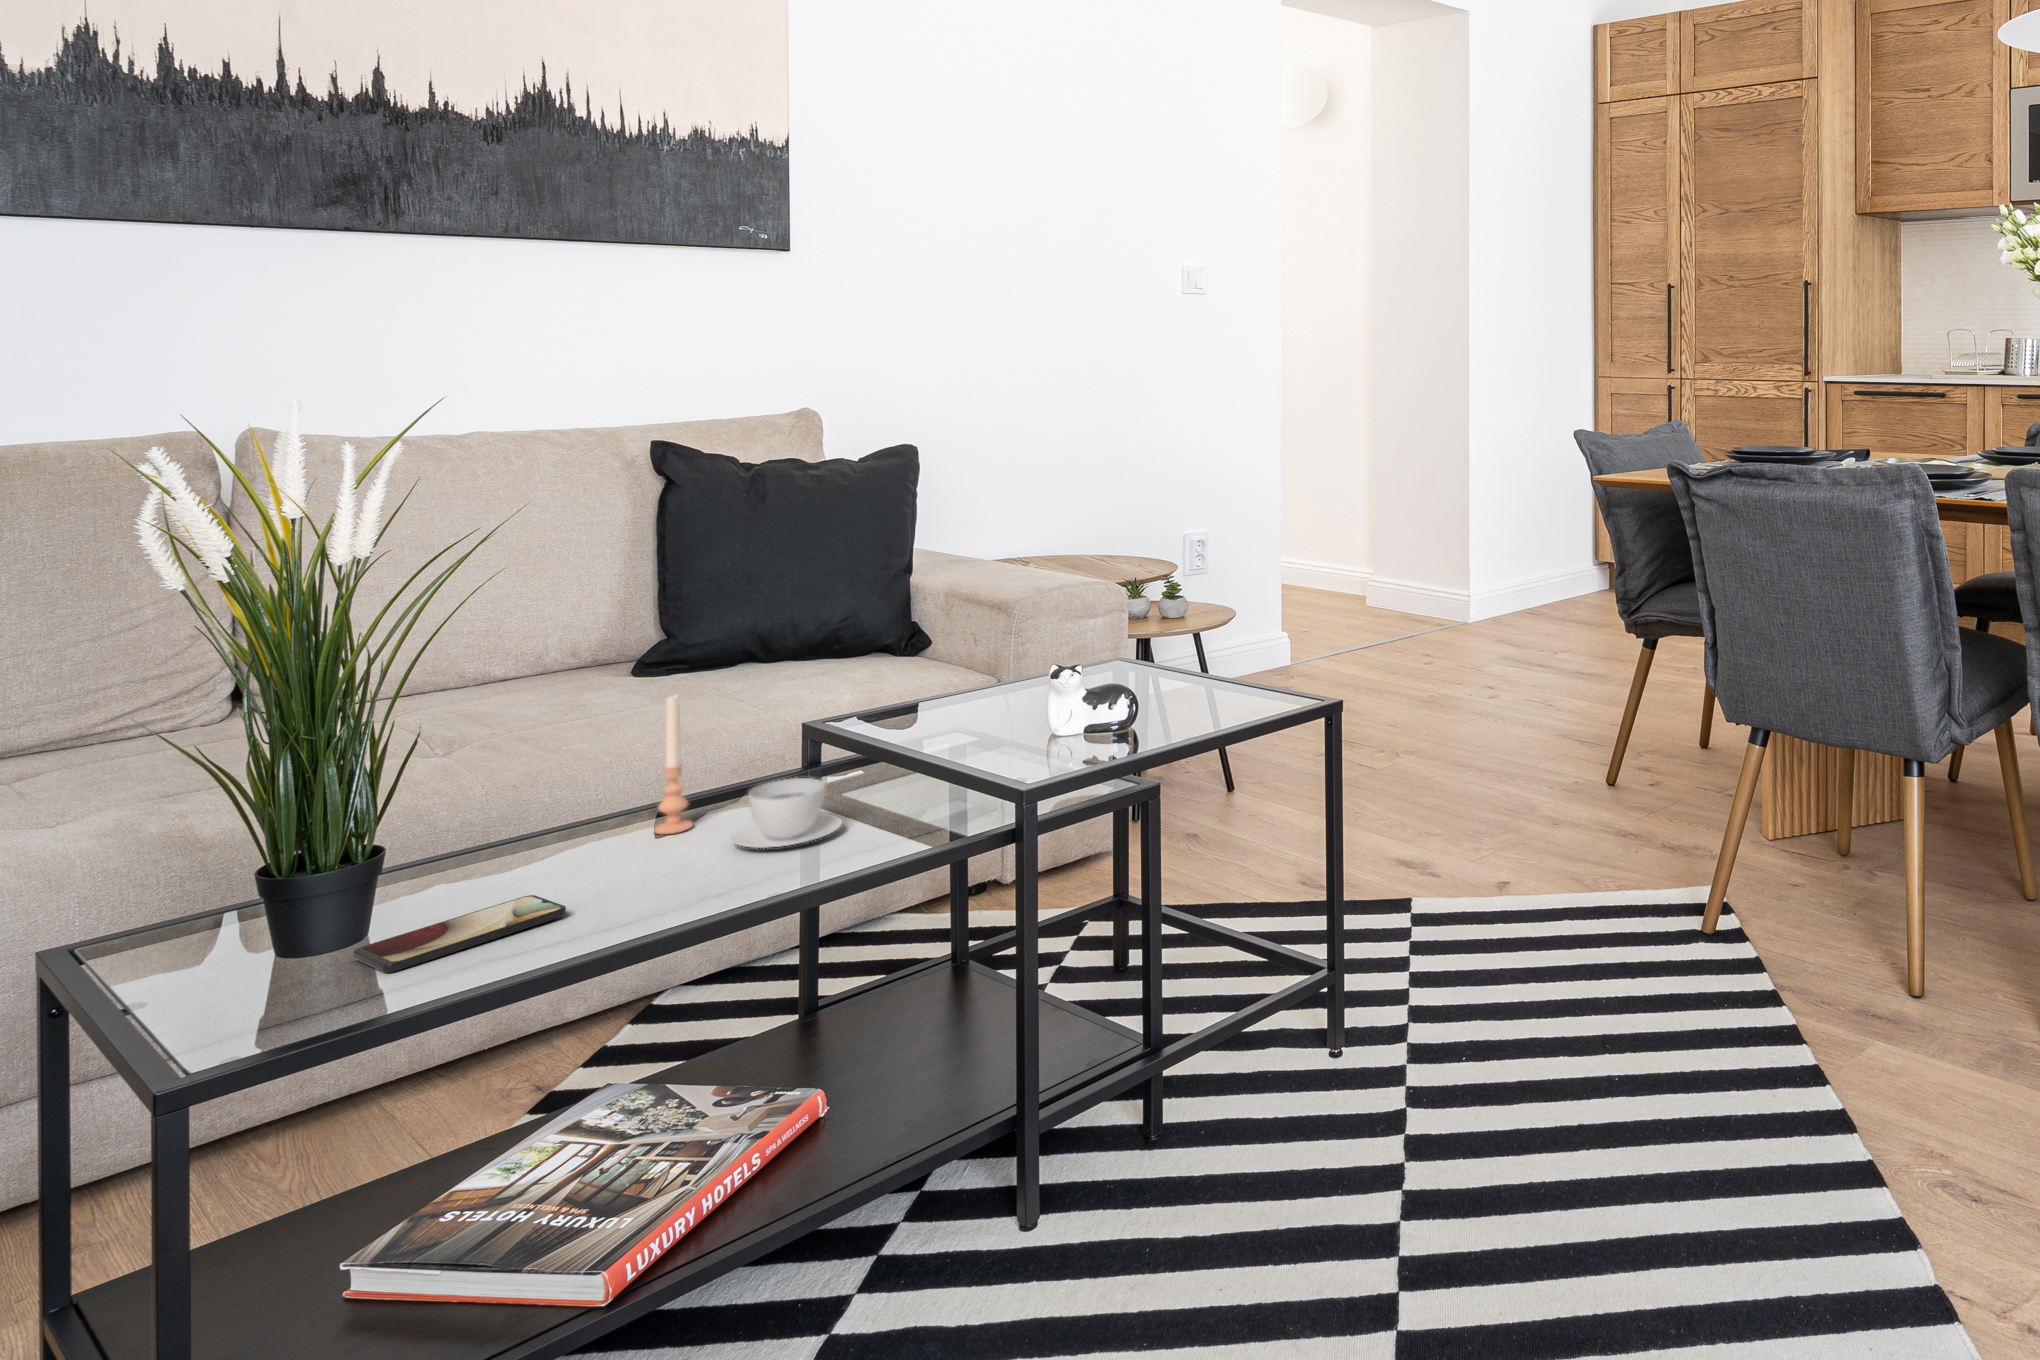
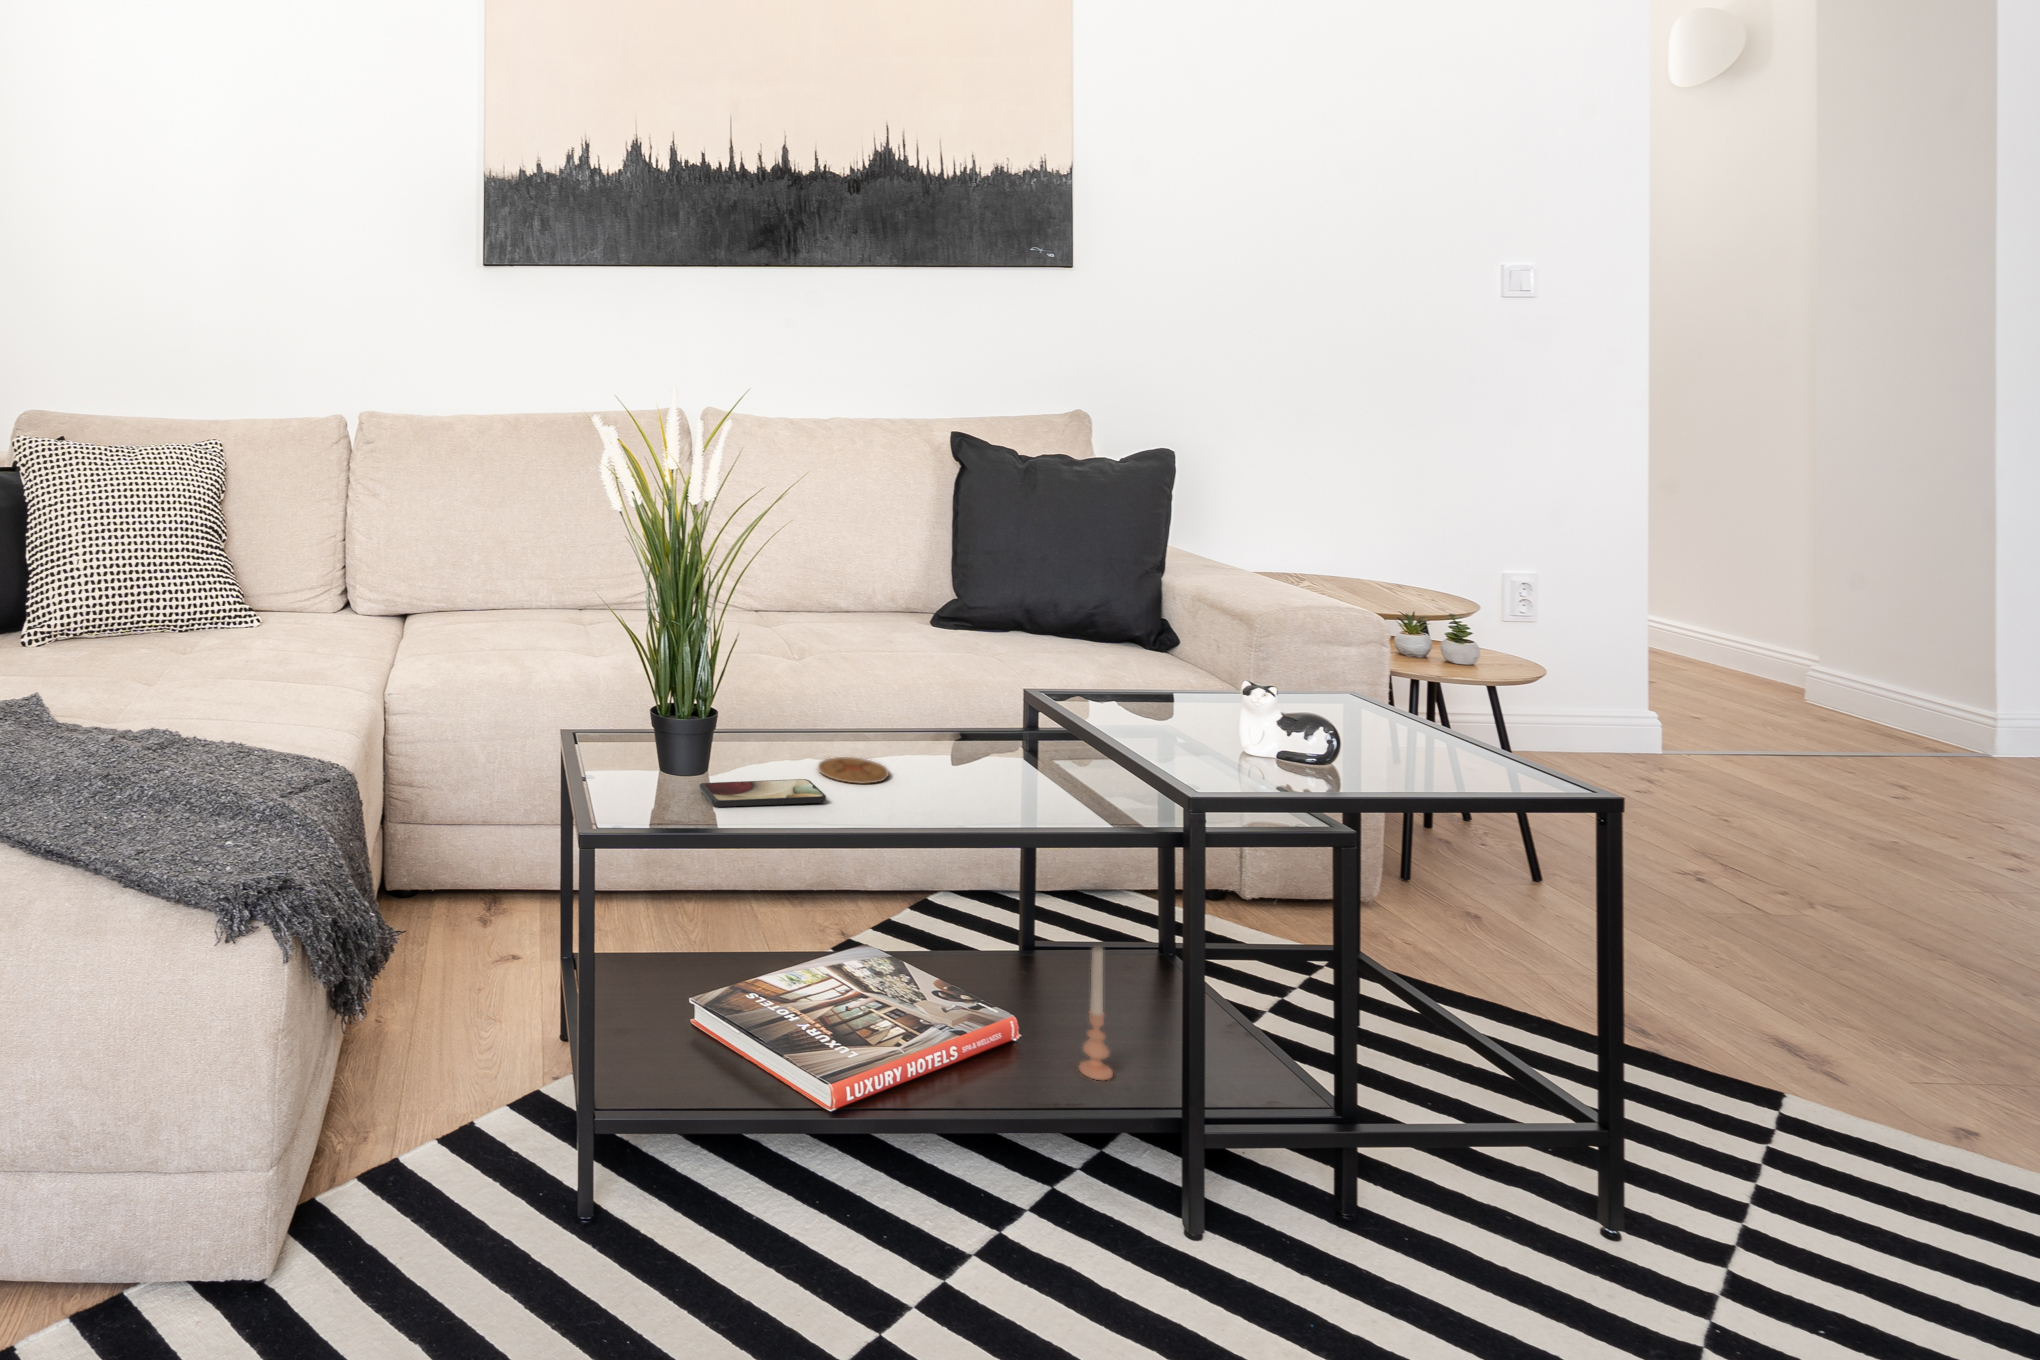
candle: present [654,695,693,834] -> present [1079,946,1113,1080]
teacup: present [731,778,842,848] -> none [952,740,1043,799]
coaster: none [539,848,644,885] -> present [818,757,889,784]

